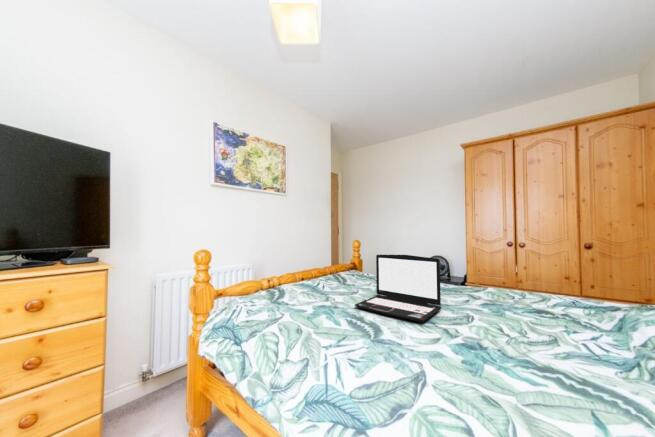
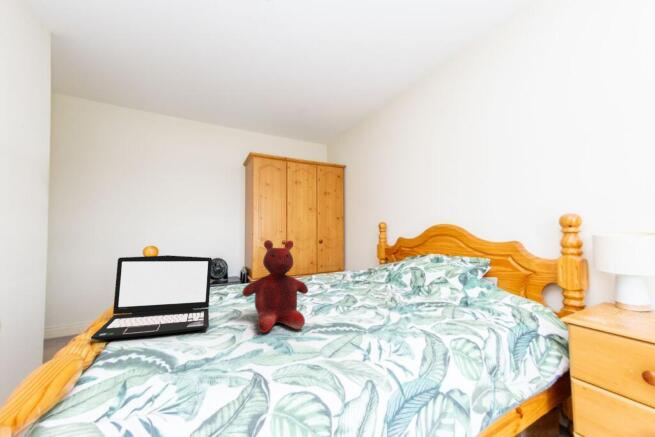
teddy bear: none [460,243,554,357] -> present [242,240,308,332]

